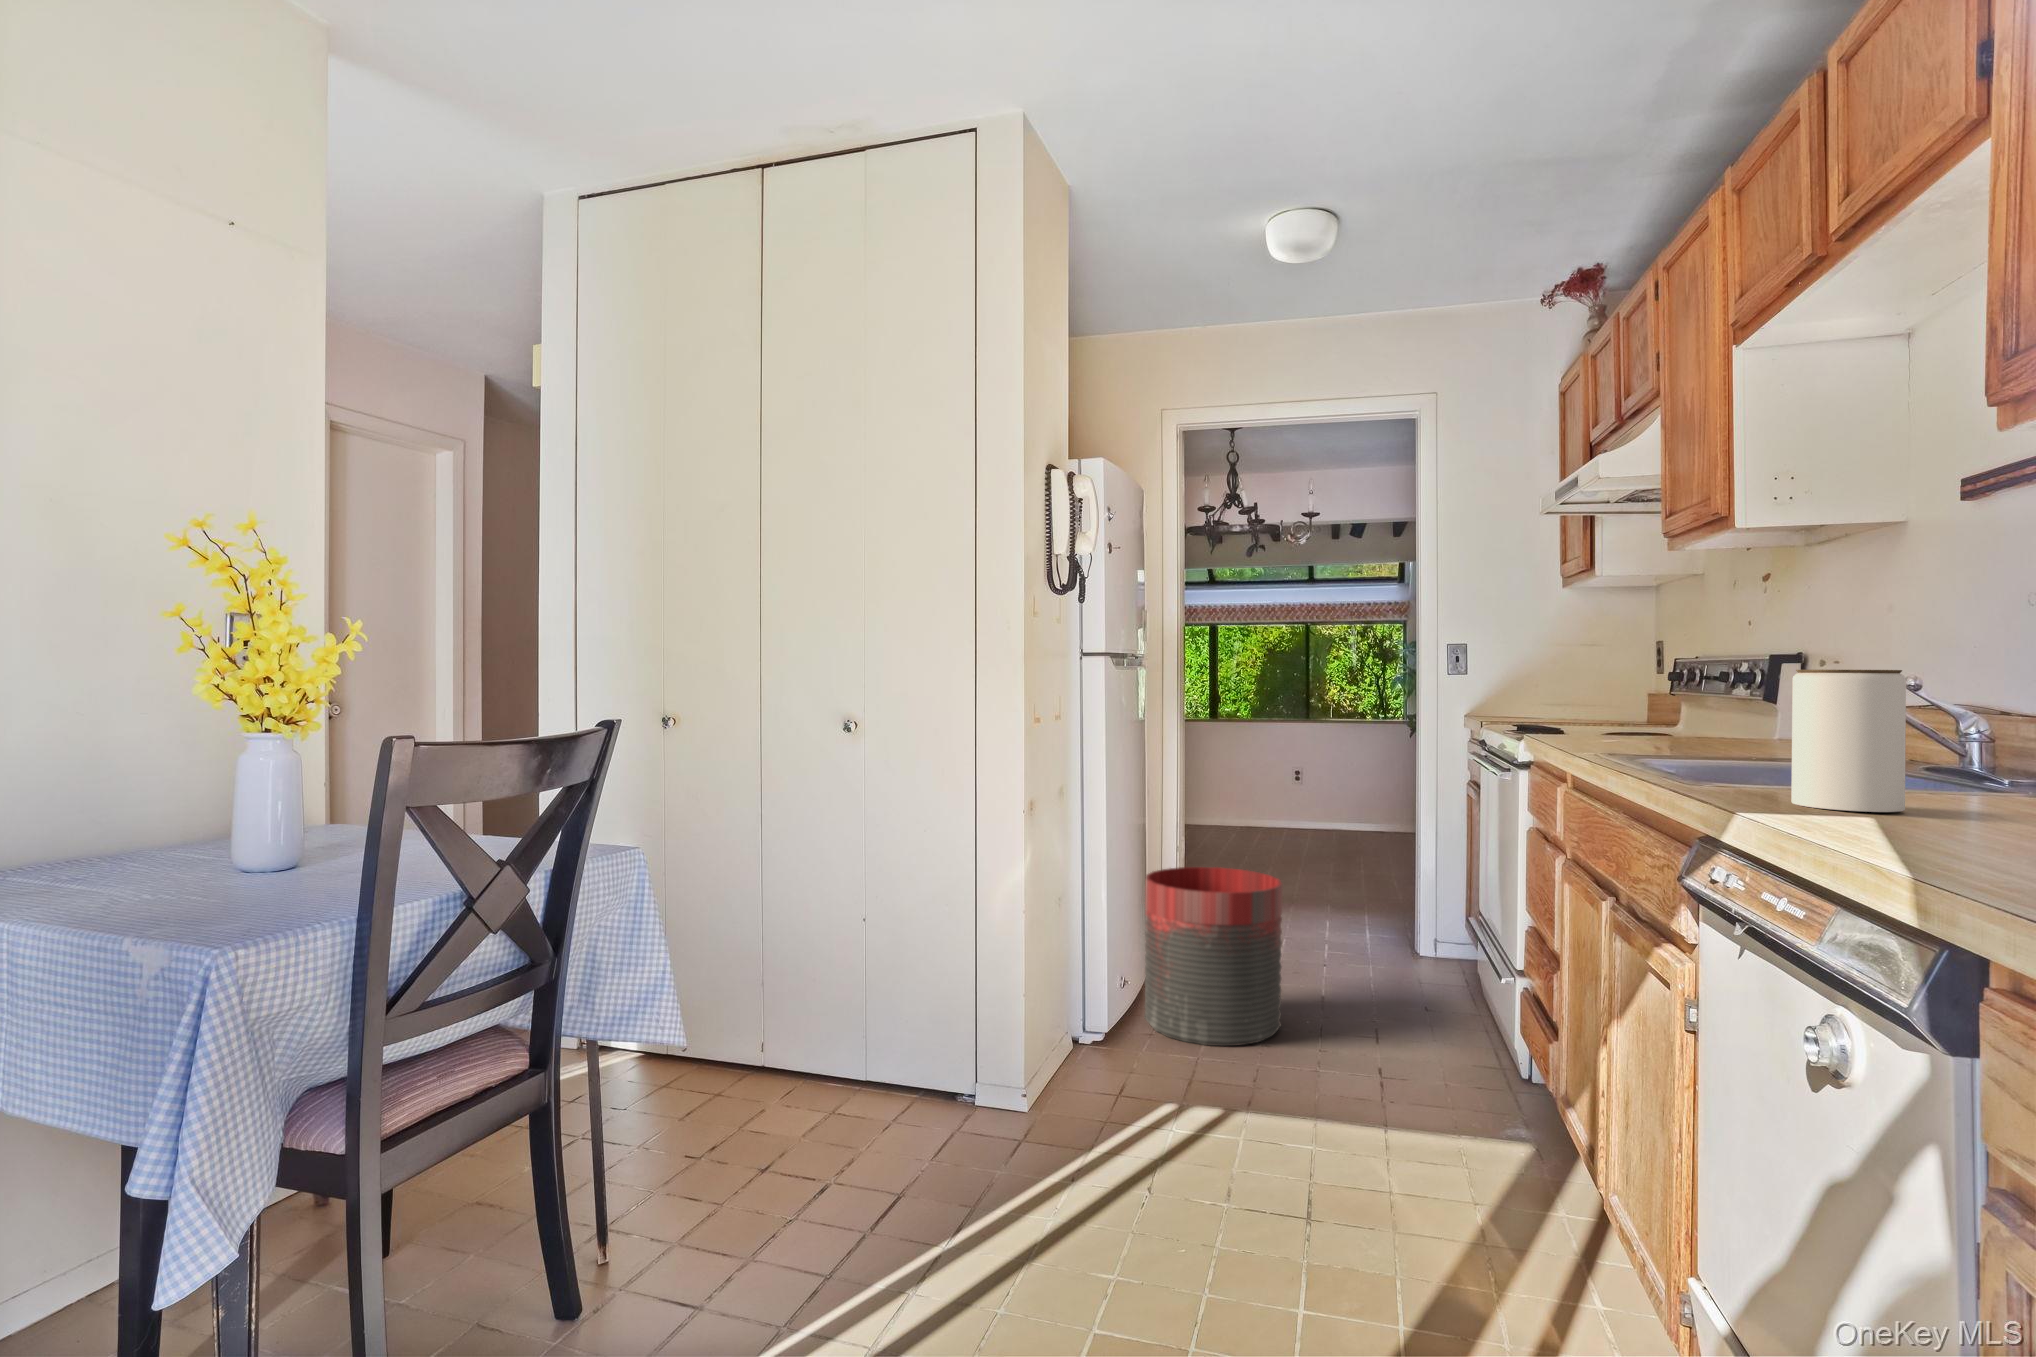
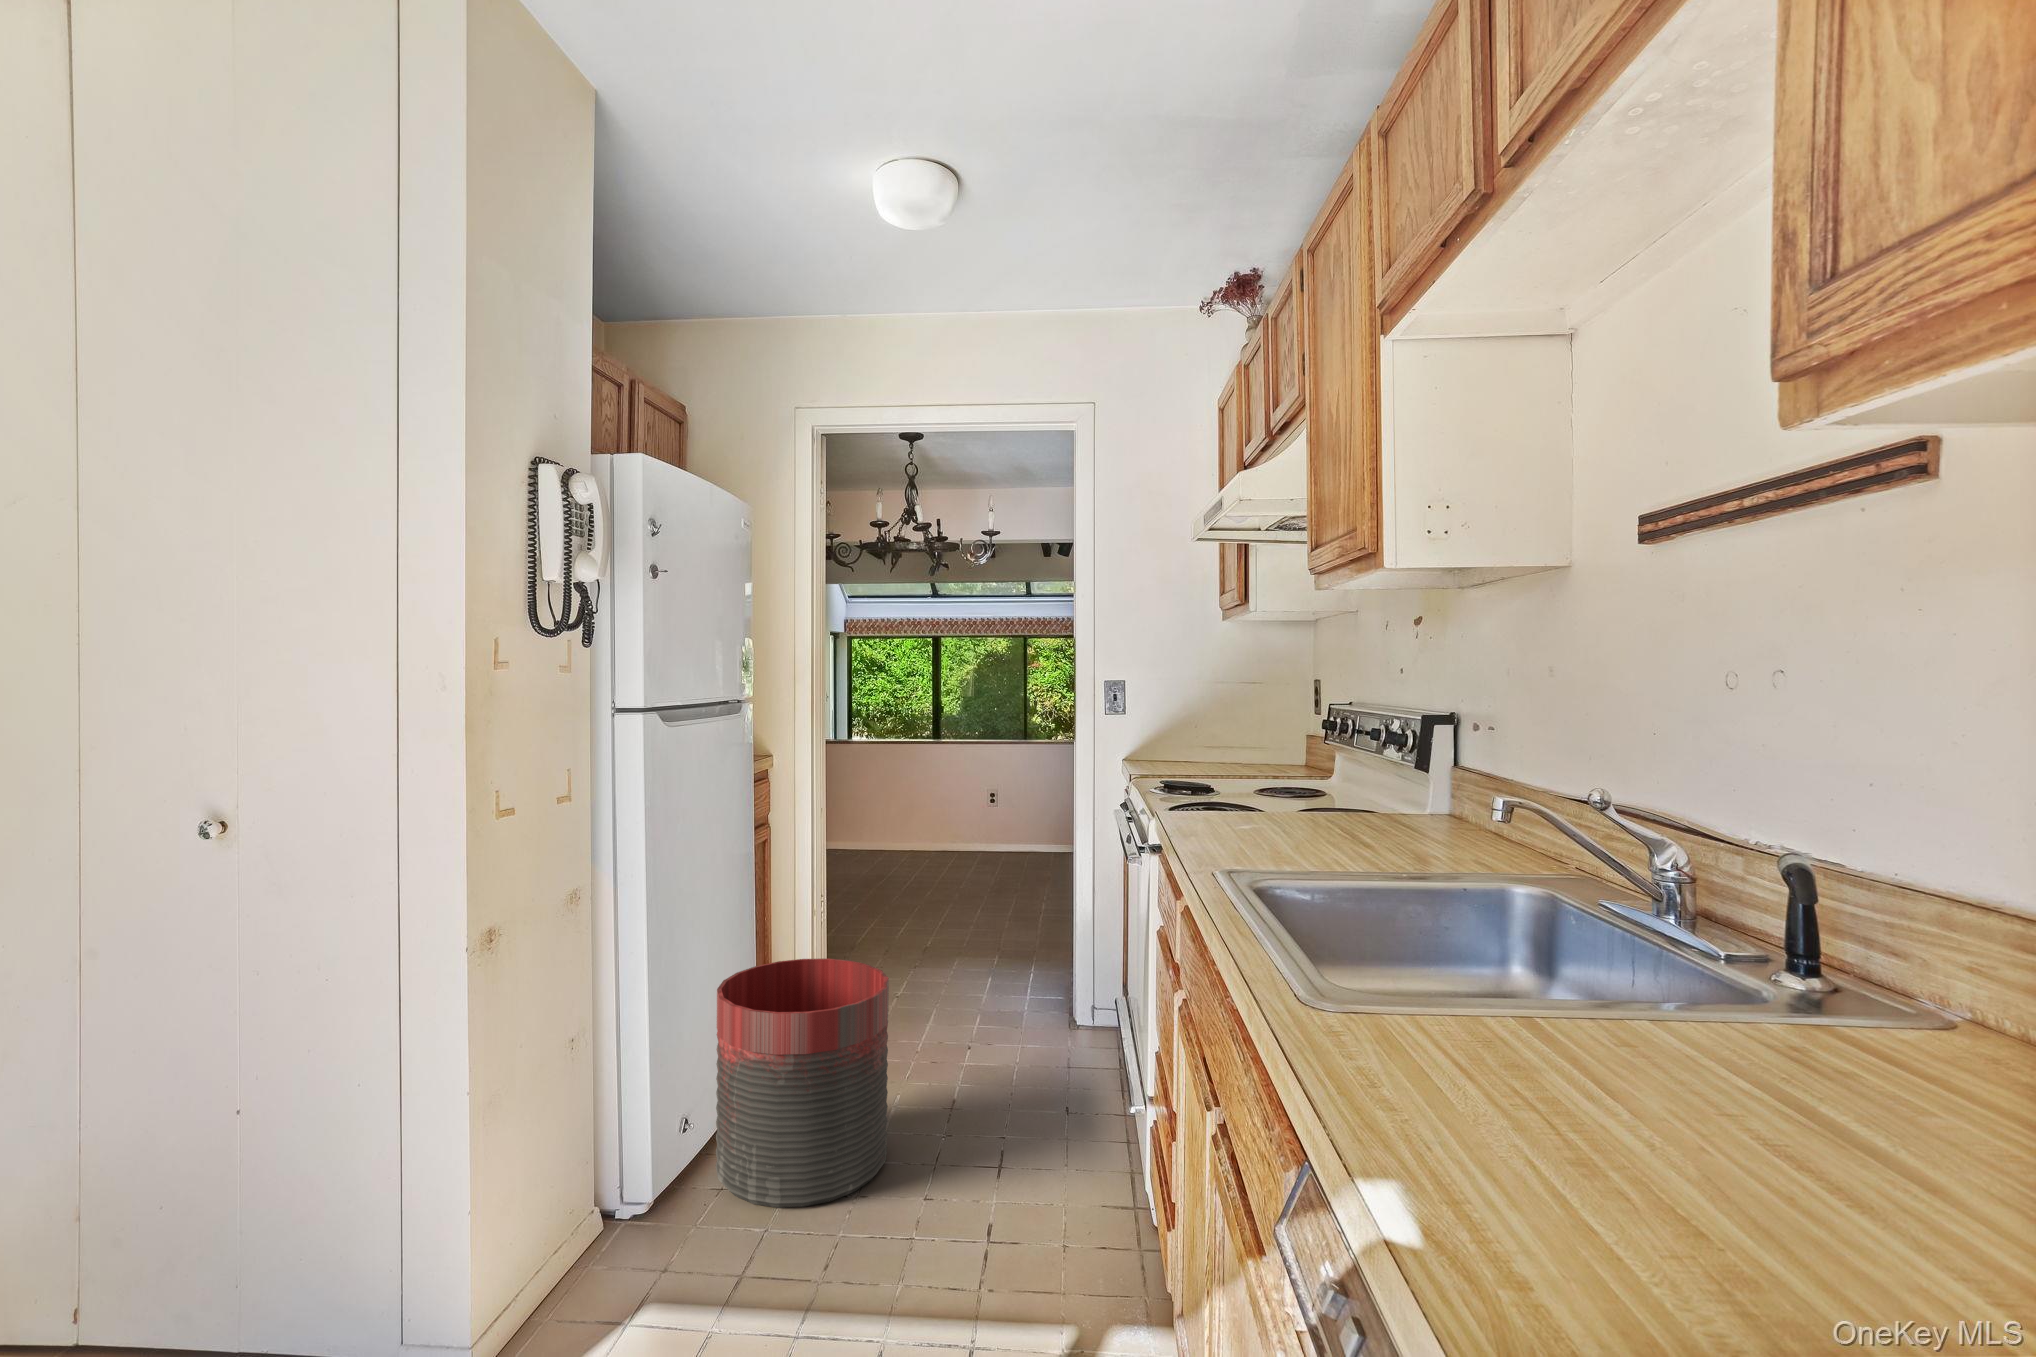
jar: present [1791,670,1906,812] -> none [1451,872,1663,1216]

